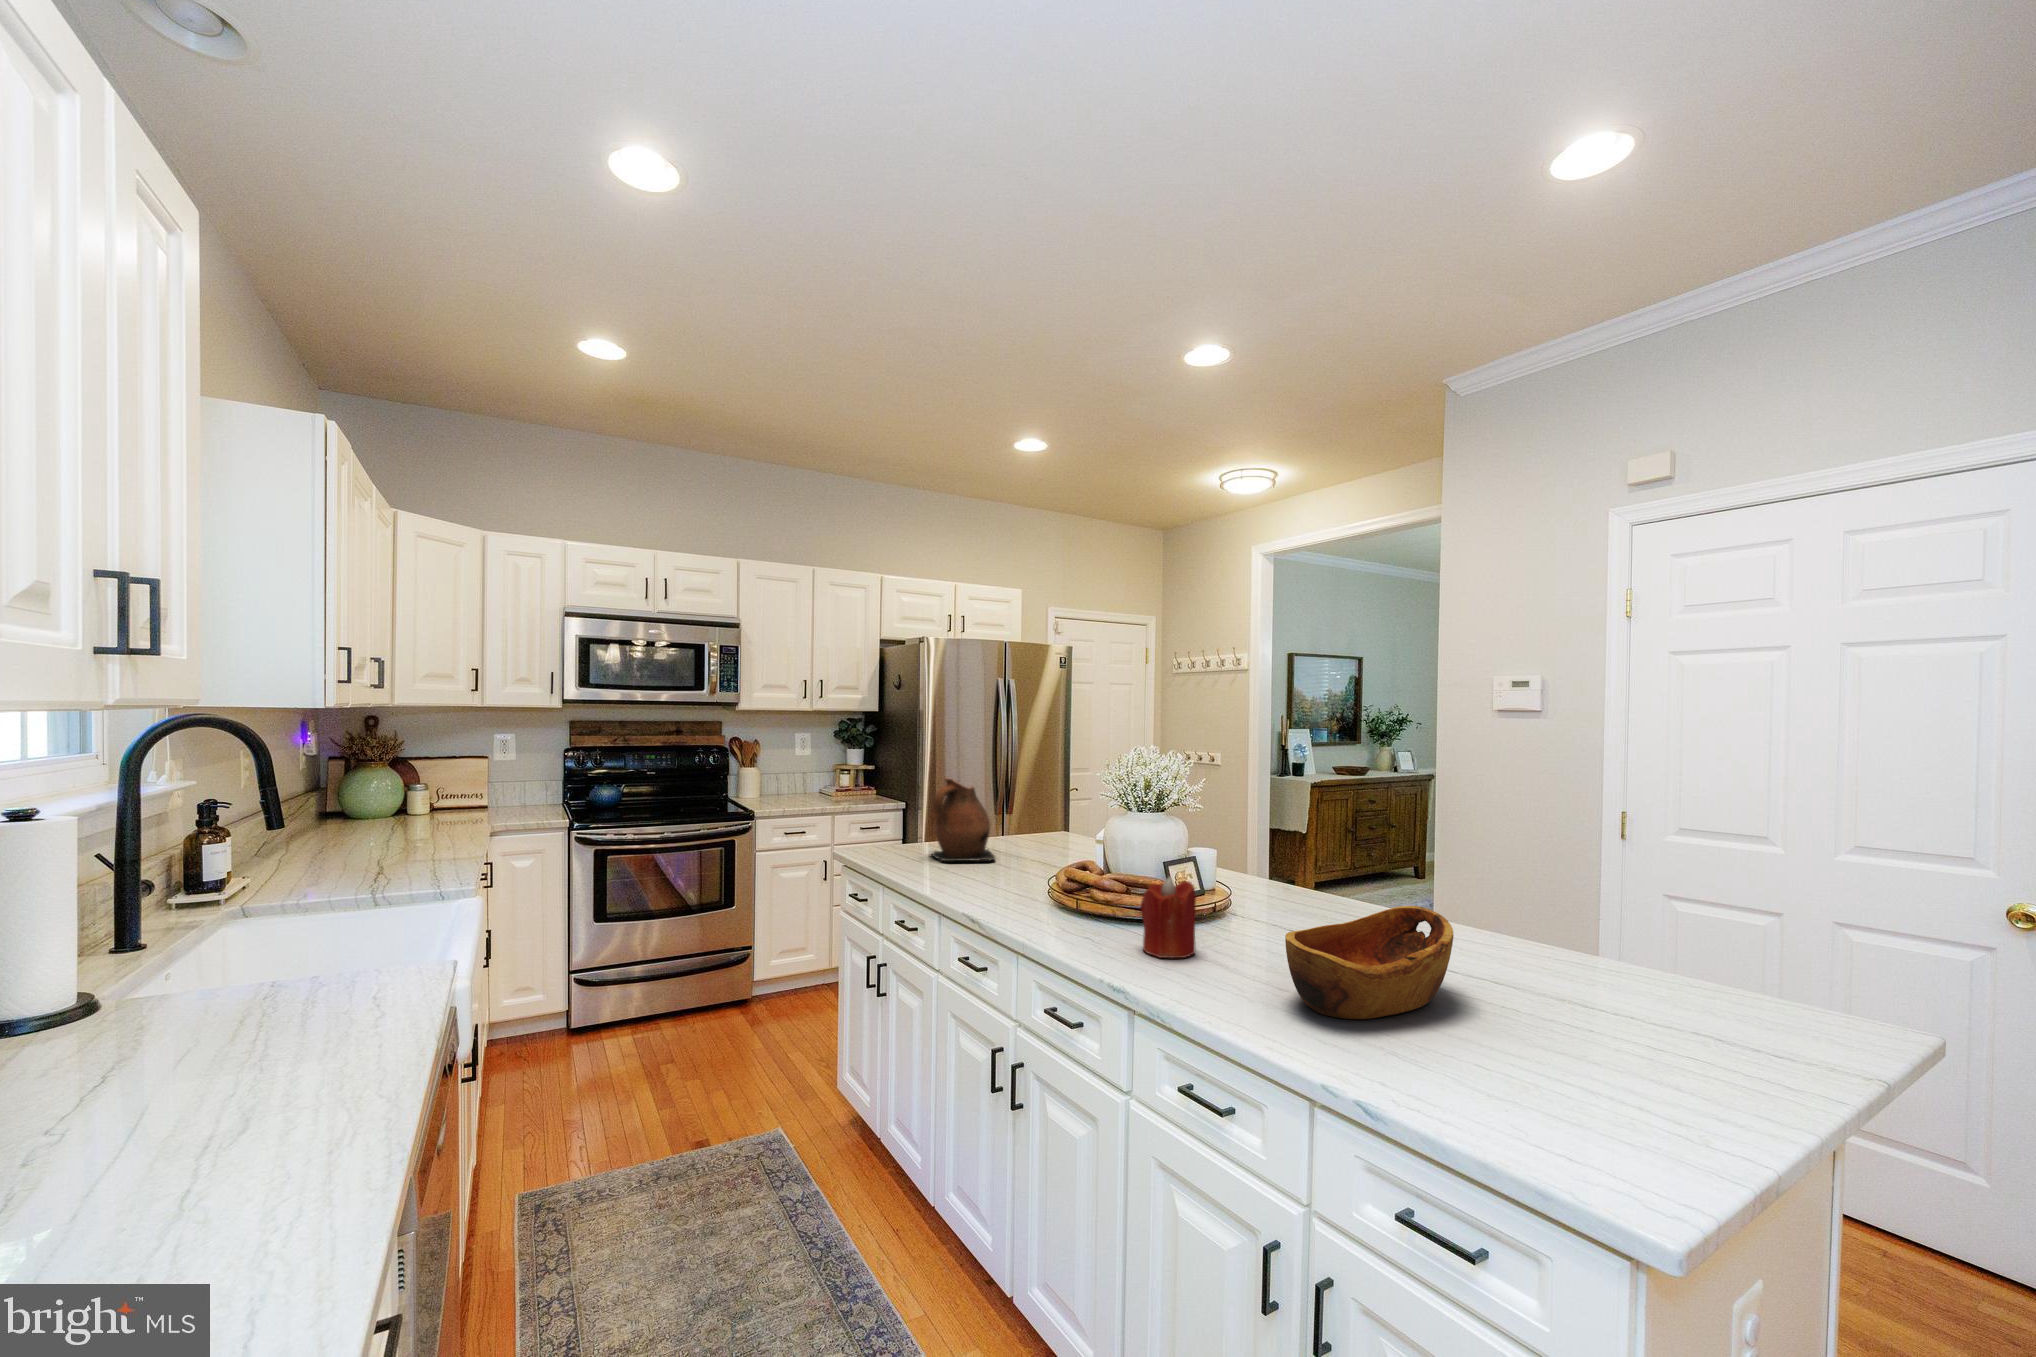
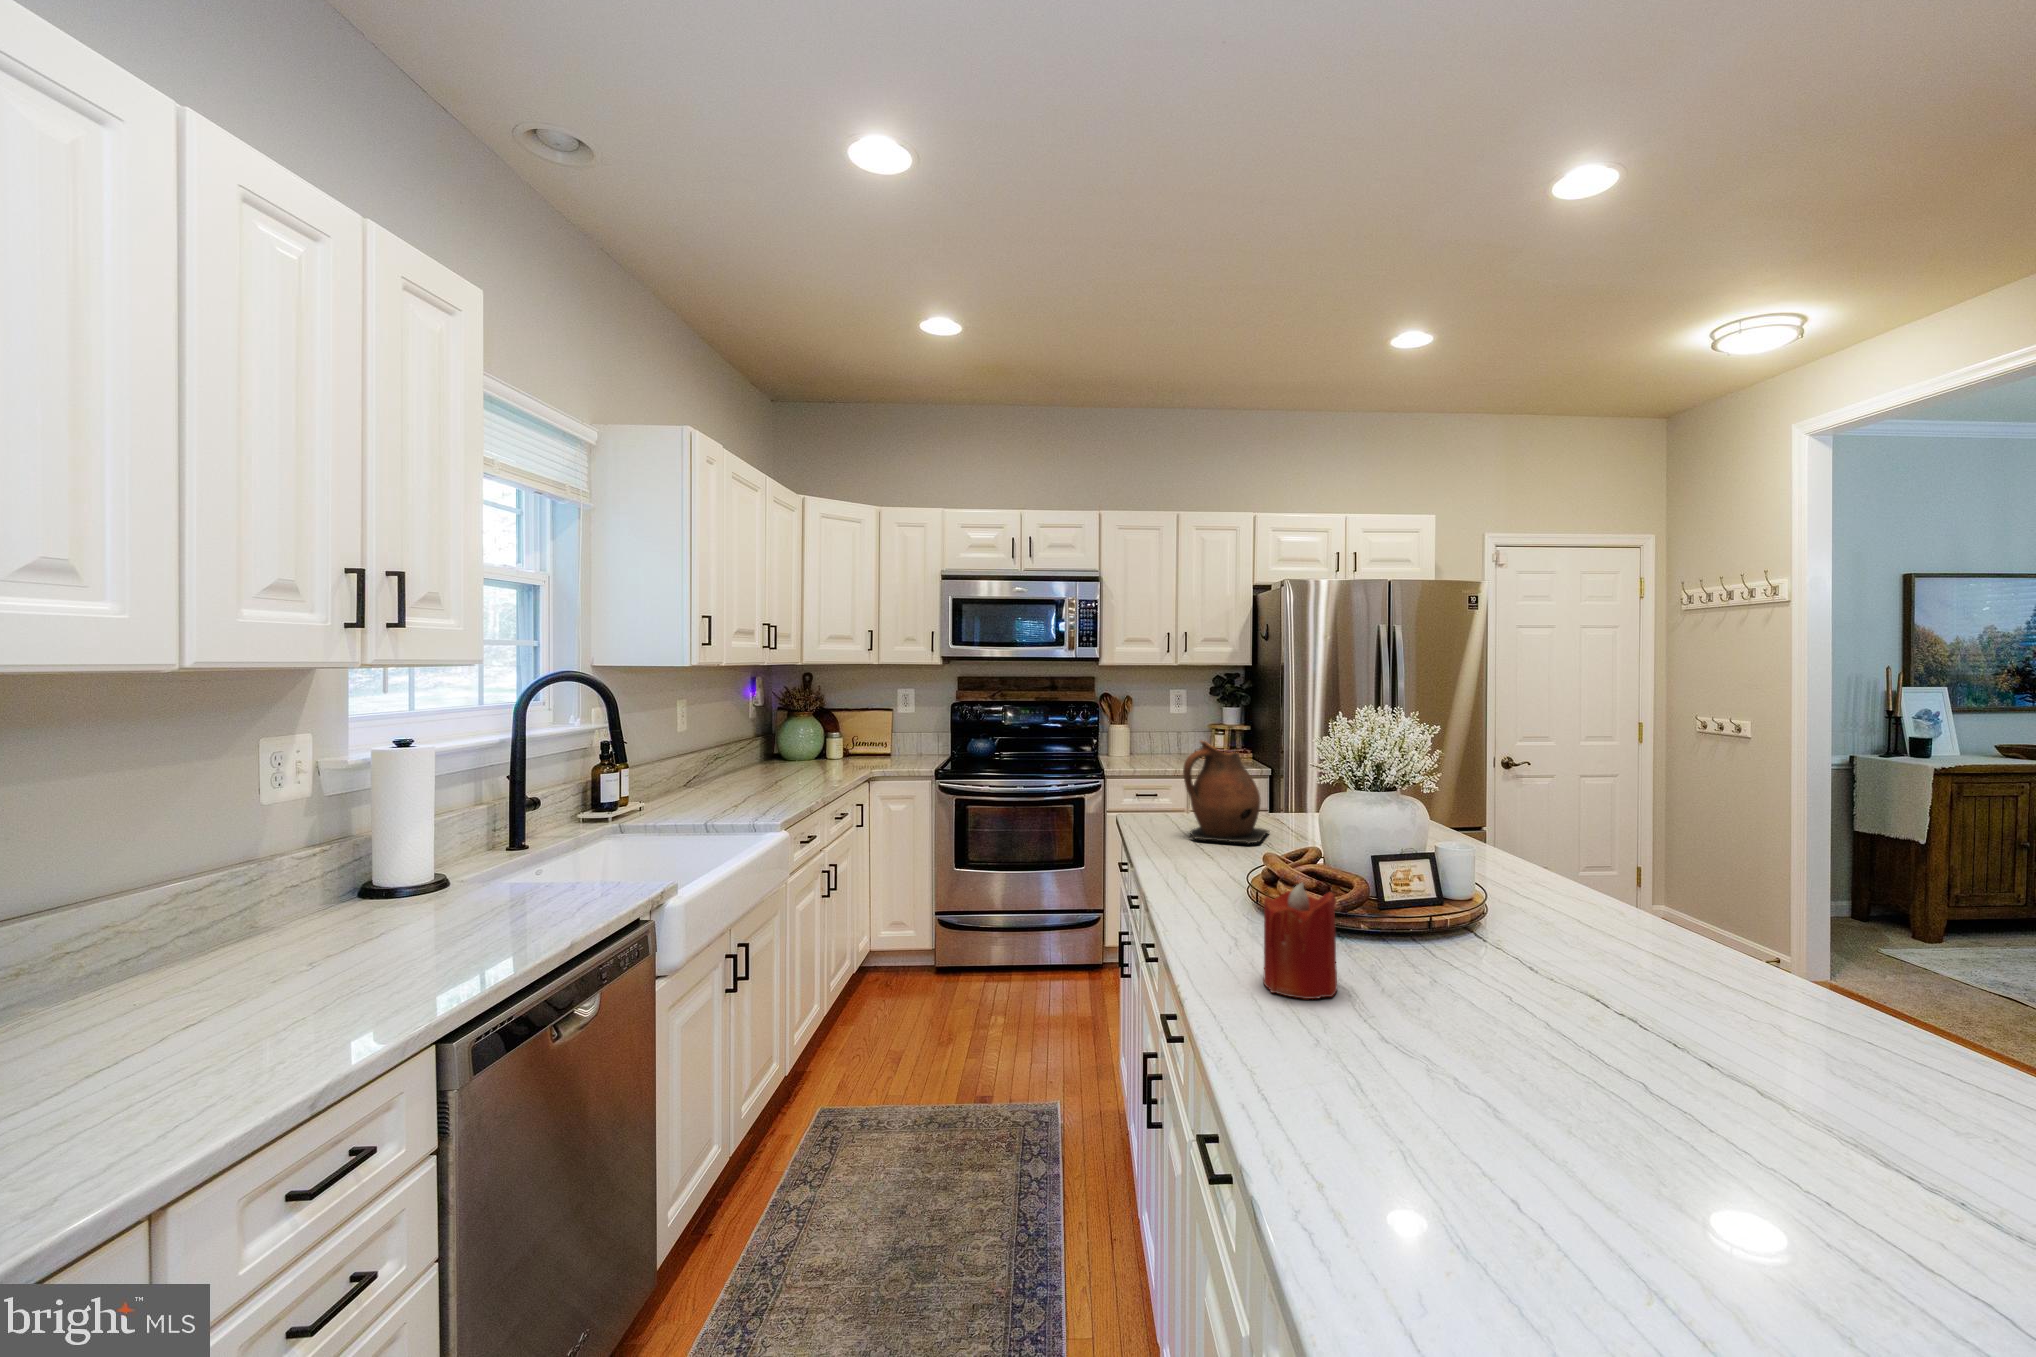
wooden bowl: present [1285,906,1453,1019] -> none [1340,982,1713,1161]

